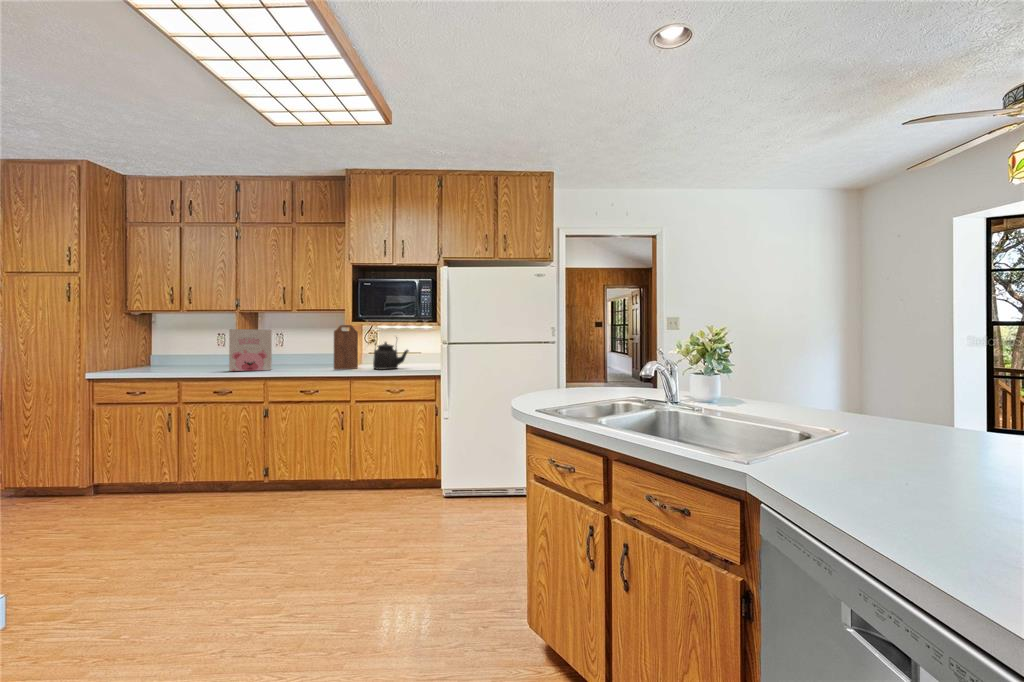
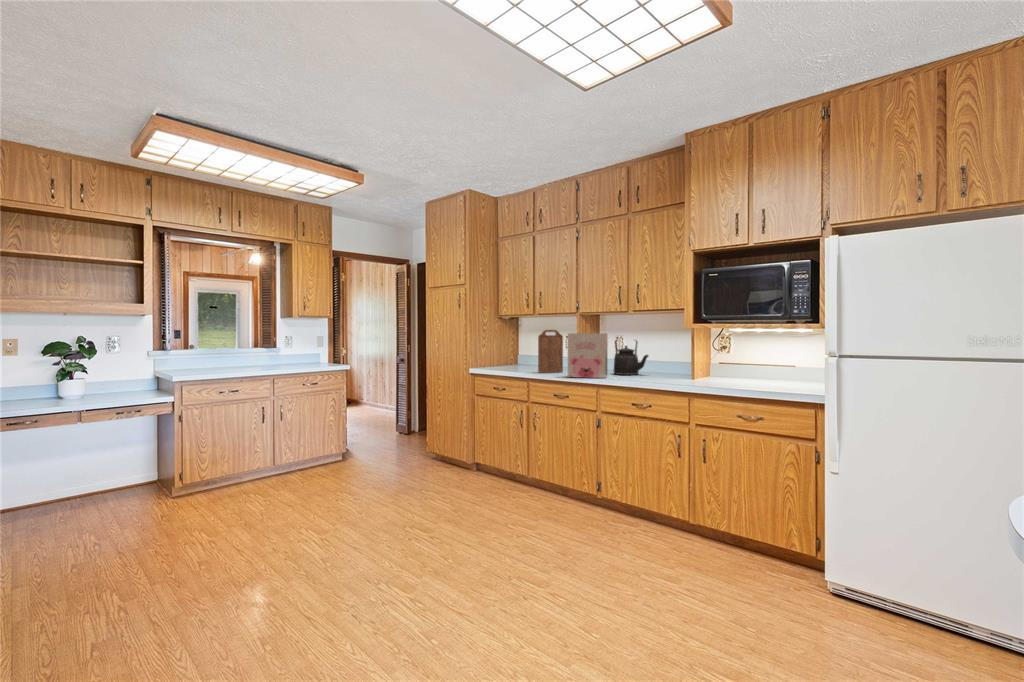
cutting board: present [334,325,358,370] -> present [538,330,563,373]
kettle: present [373,337,408,370] -> present [614,340,648,375]

